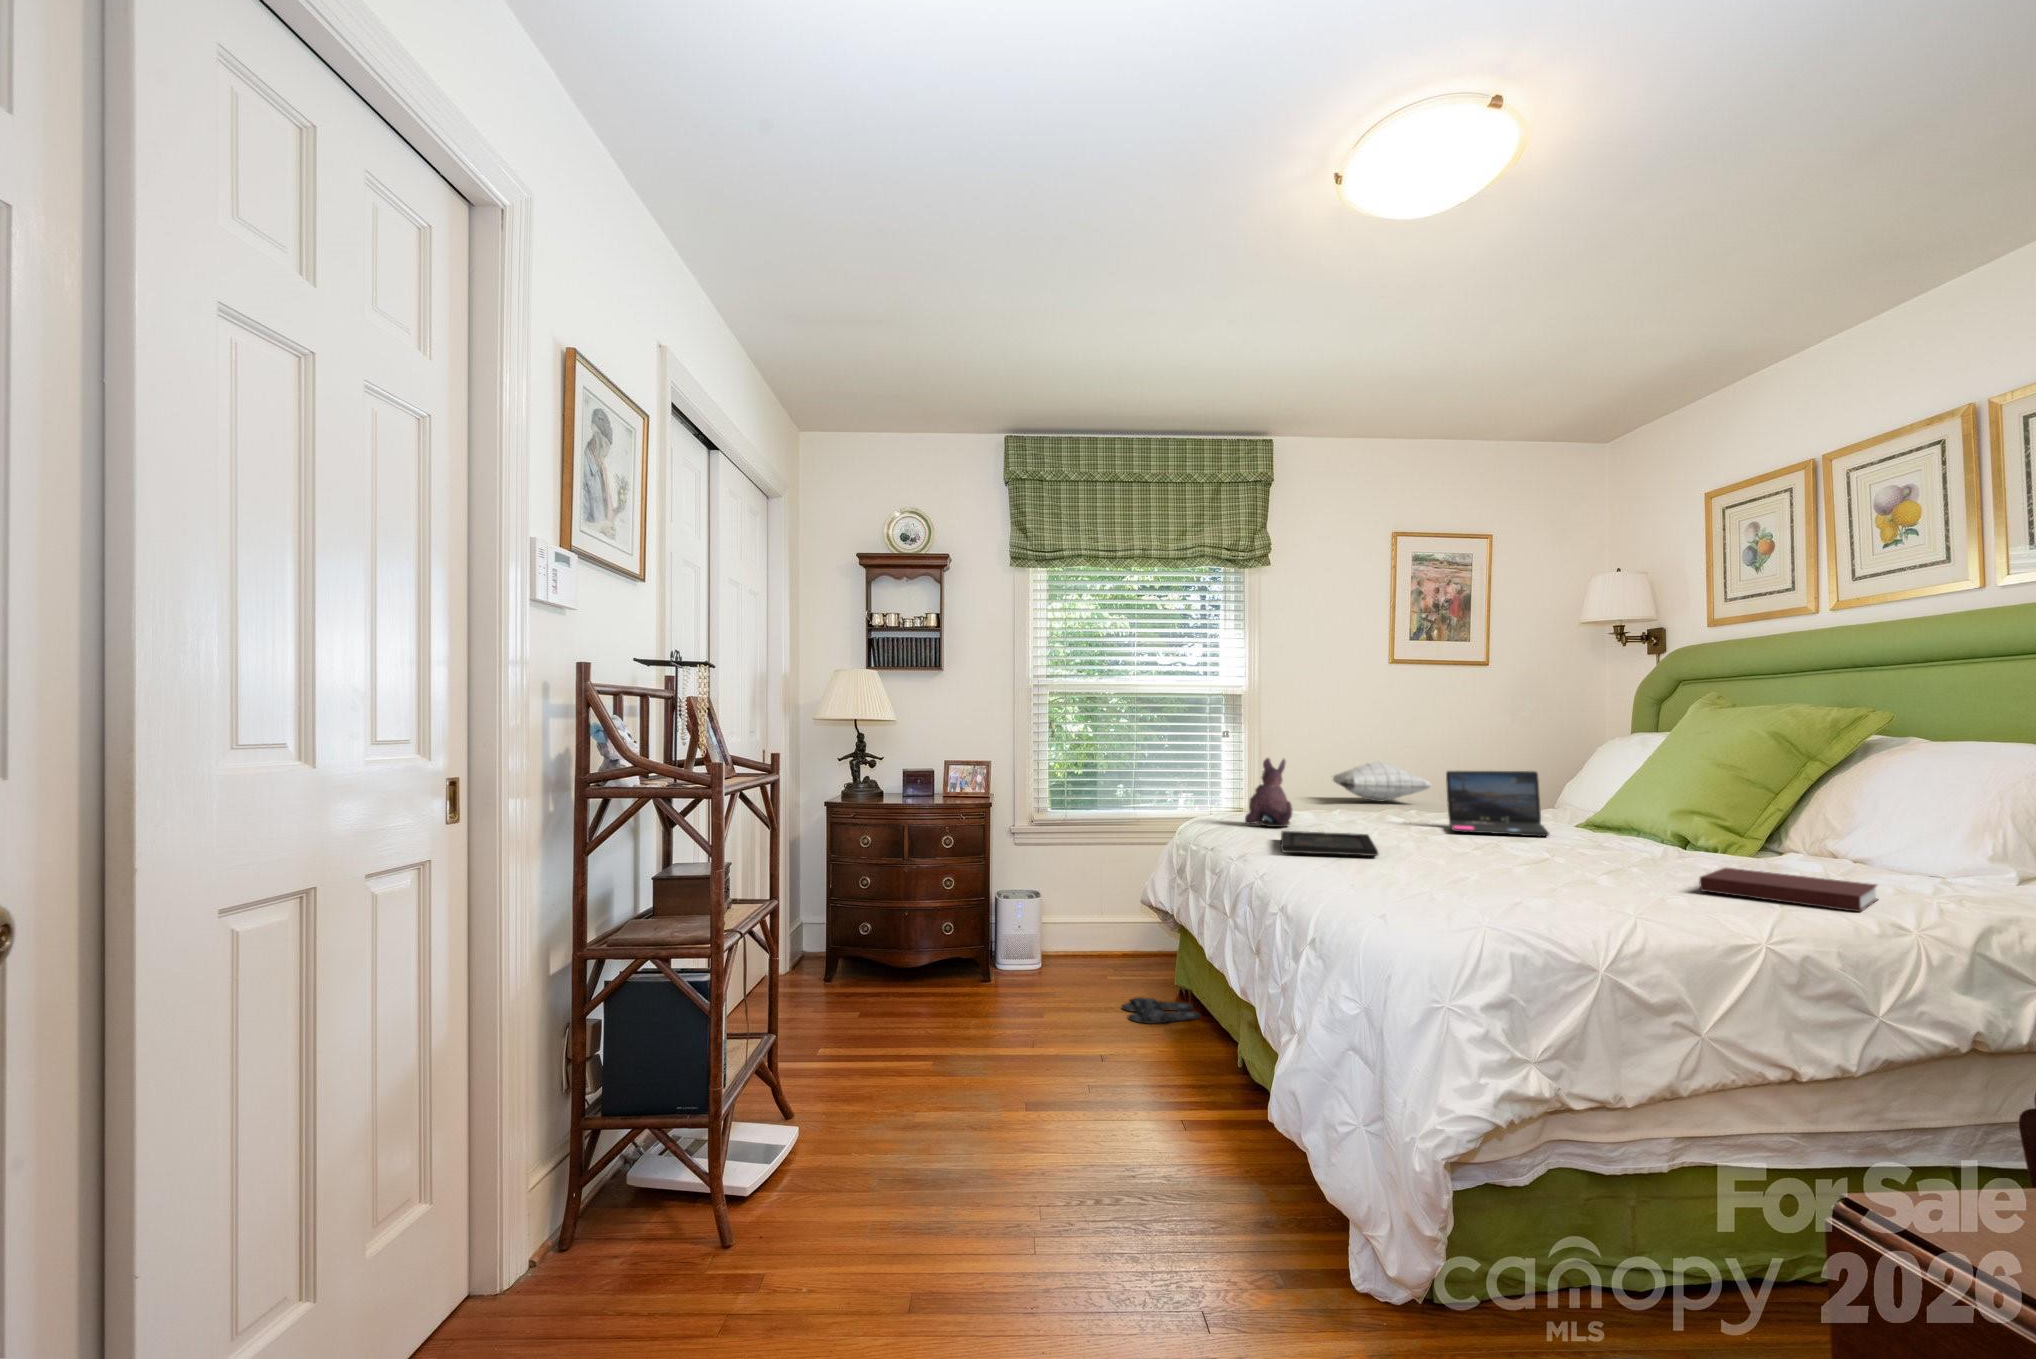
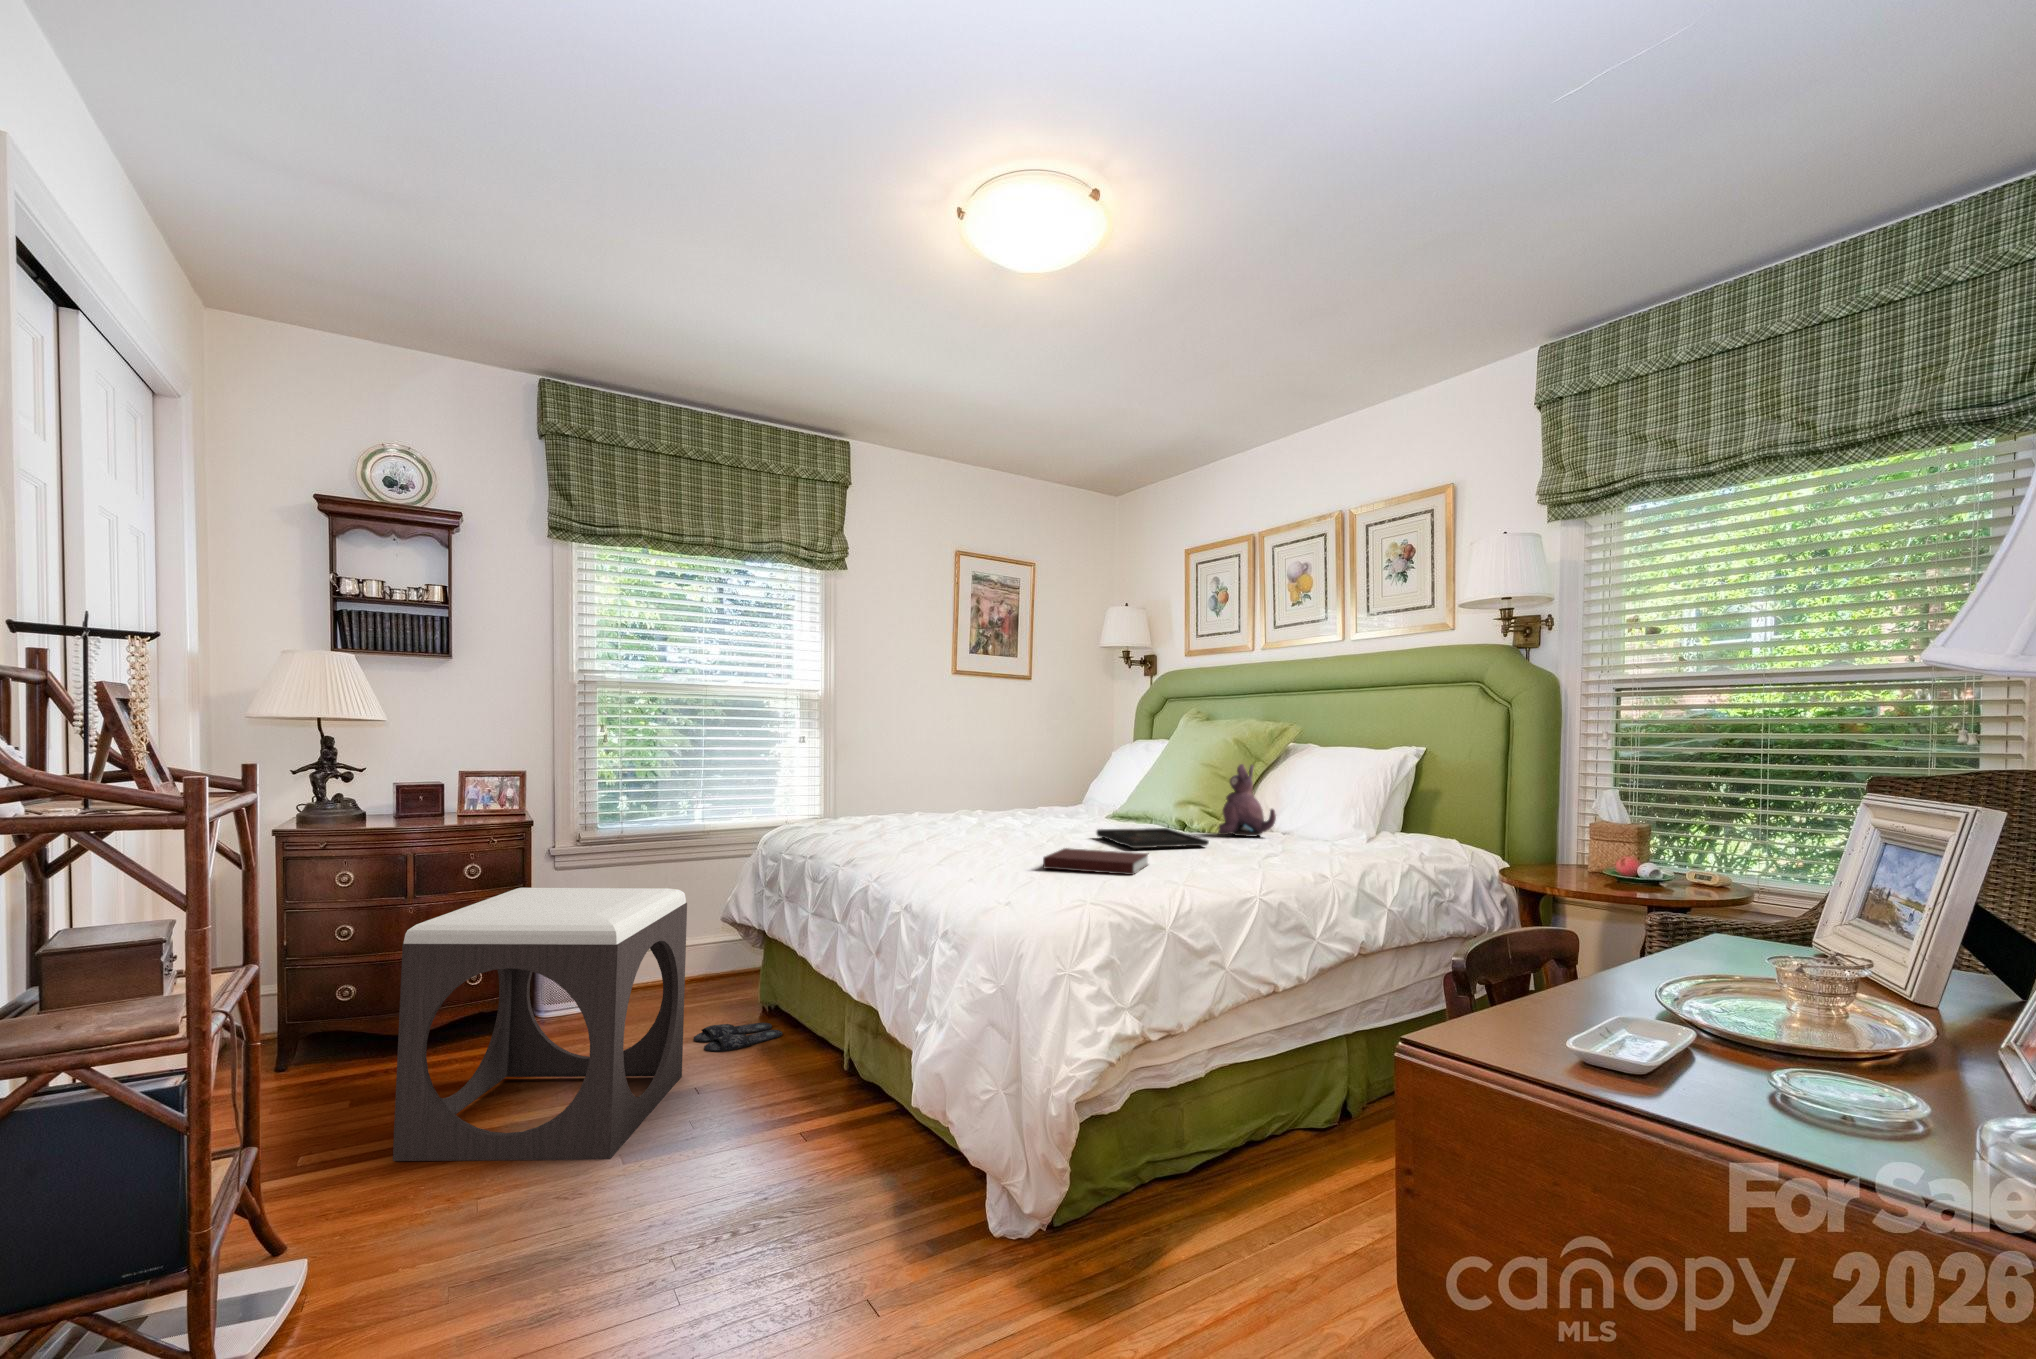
plush toy: present [1245,758,1292,827] -> present [1218,764,1276,837]
pillow: present [1331,762,1431,802] -> none [892,765,986,804]
laptop: present [1446,771,1549,837] -> none [1012,772,1092,827]
tray: present [1281,831,1379,856] -> present [1096,828,1209,848]
footstool: none [880,857,1102,1101] -> present [393,888,687,1161]
notebook: present [1699,868,1878,912] -> present [1043,848,1149,875]

